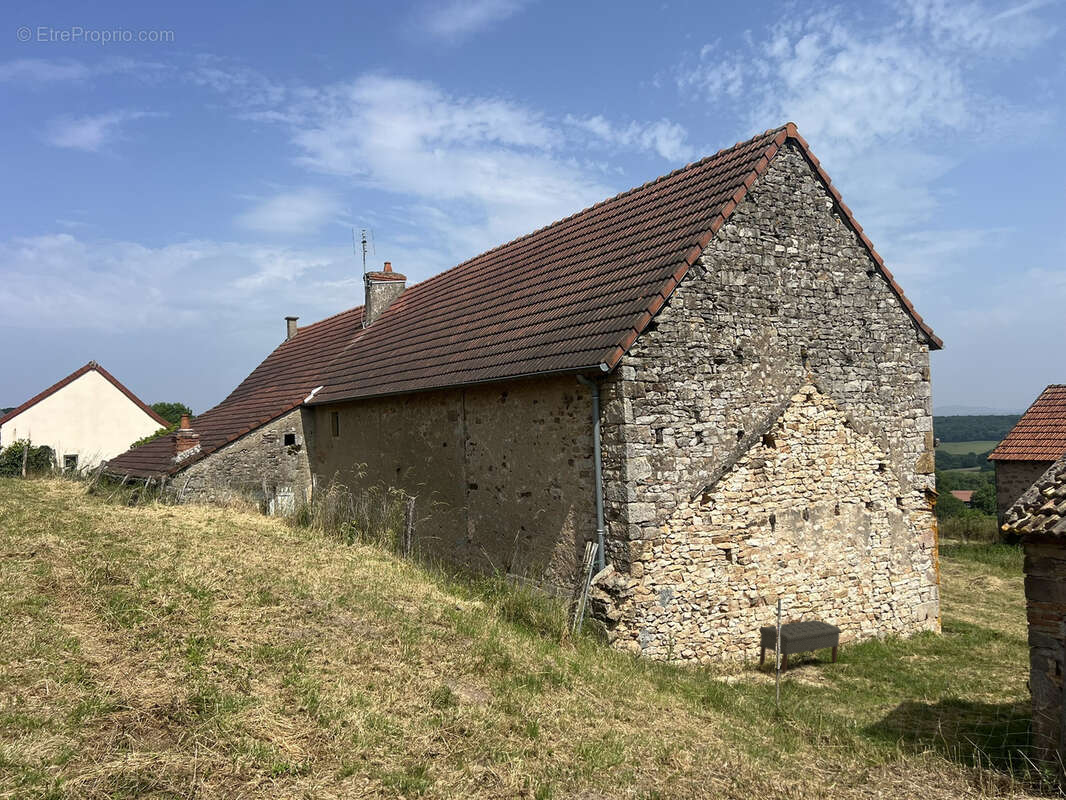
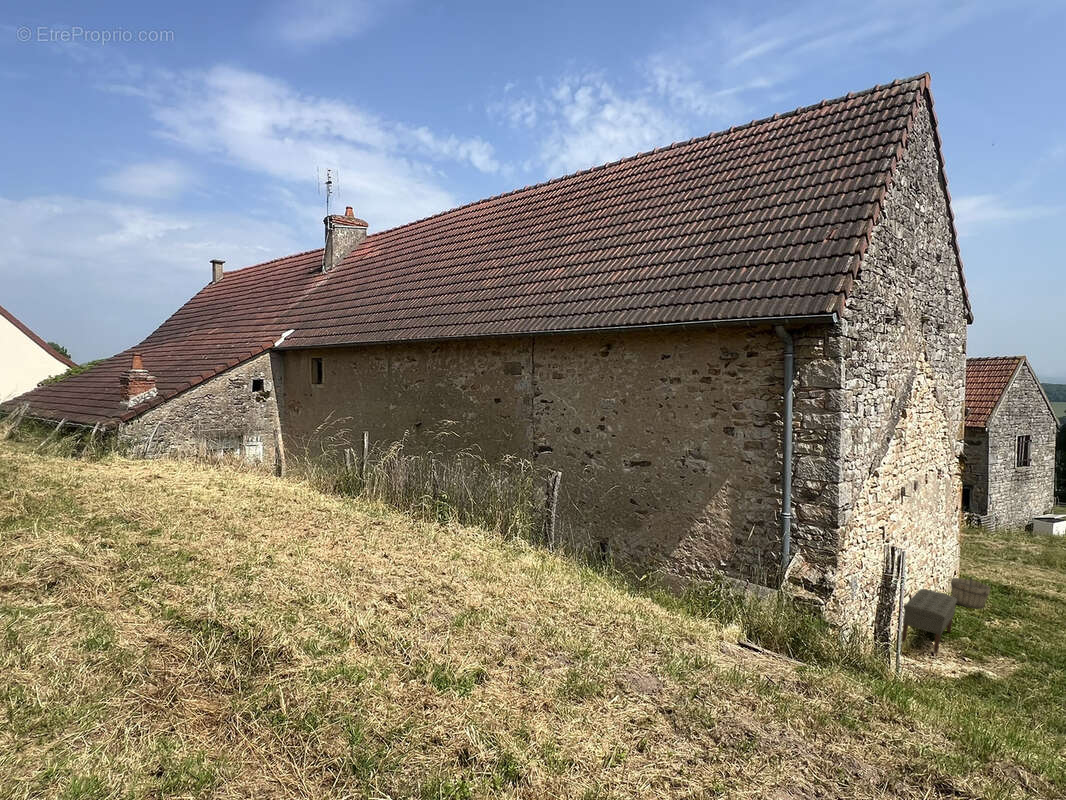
wooden bucket: none [895,616,934,652] -> present [951,577,990,609]

